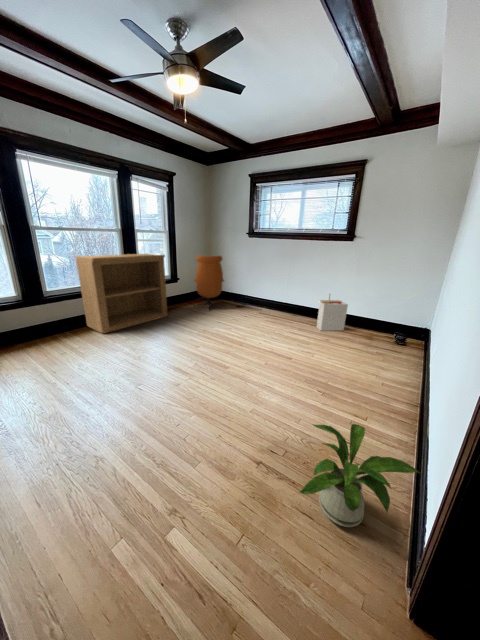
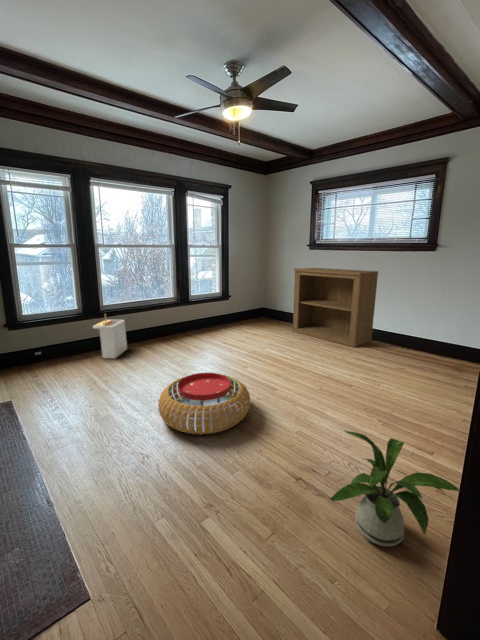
bookshelf: present [76,254,168,333] -> present [293,268,378,347]
lounge chair: present [194,255,224,309] -> none [244,270,280,331]
storage bin: present [317,294,348,331] -> present [93,314,127,358]
pouf: none [111,359,207,427] -> present [158,373,250,435]

